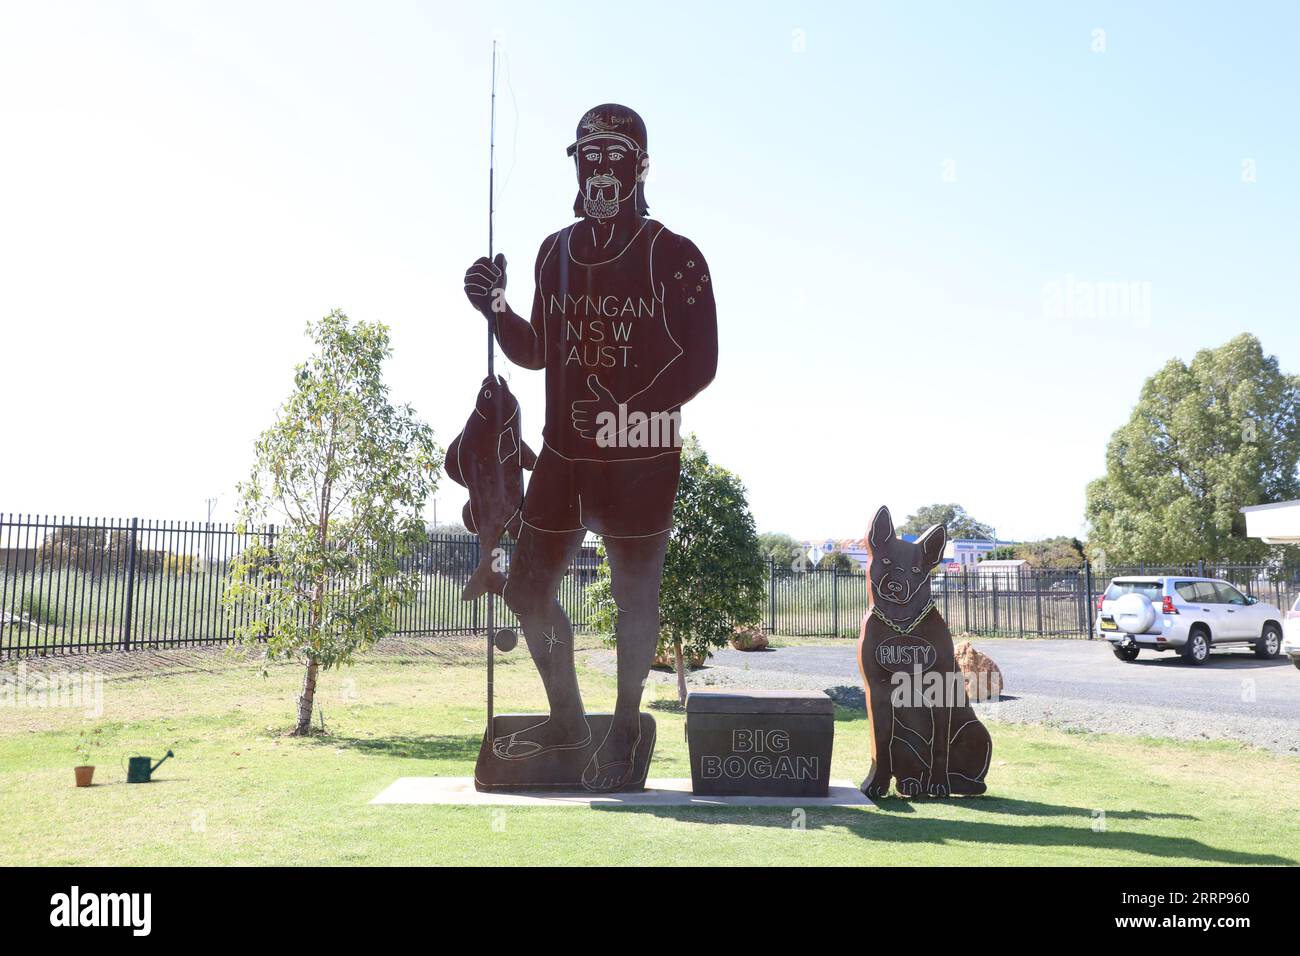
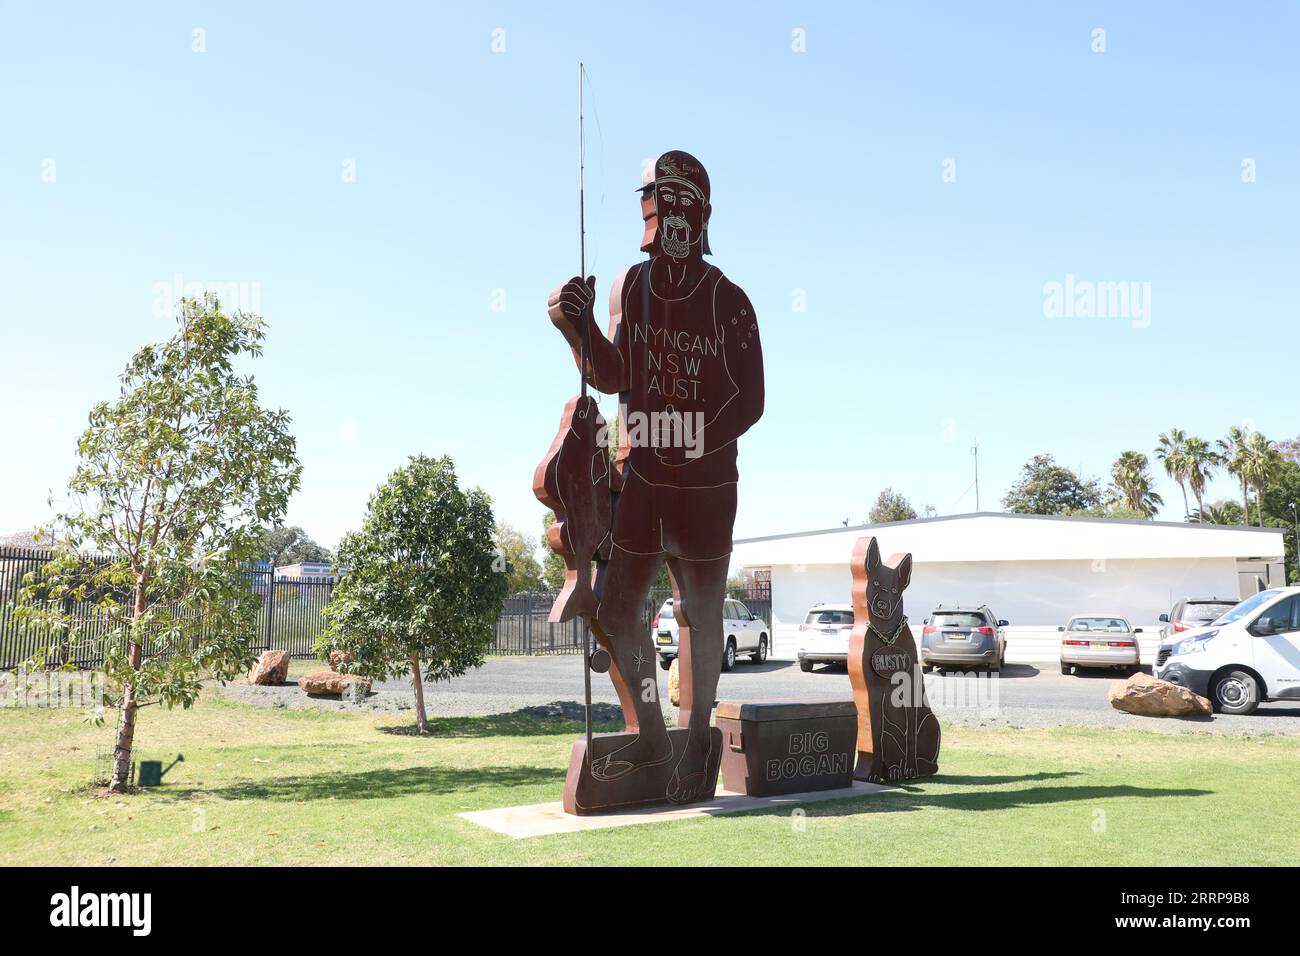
potted plant: present [74,729,101,786] -> none [83,733,115,789]

